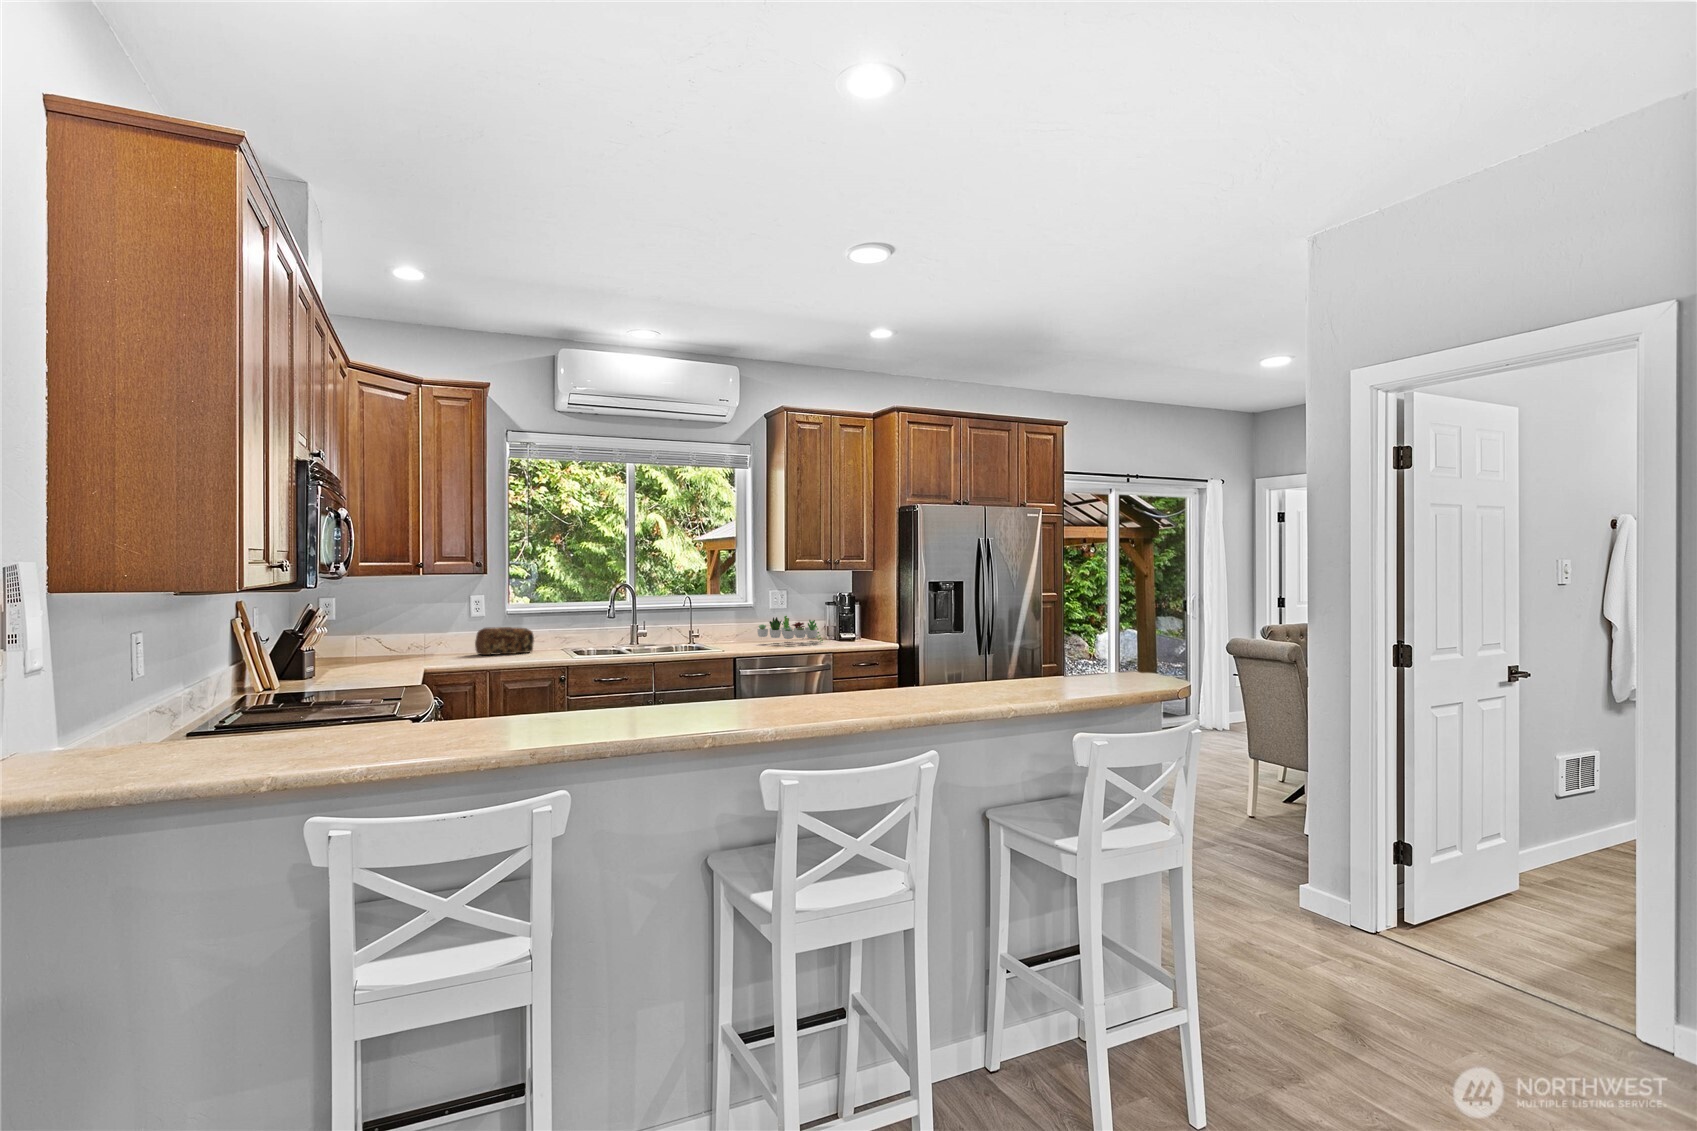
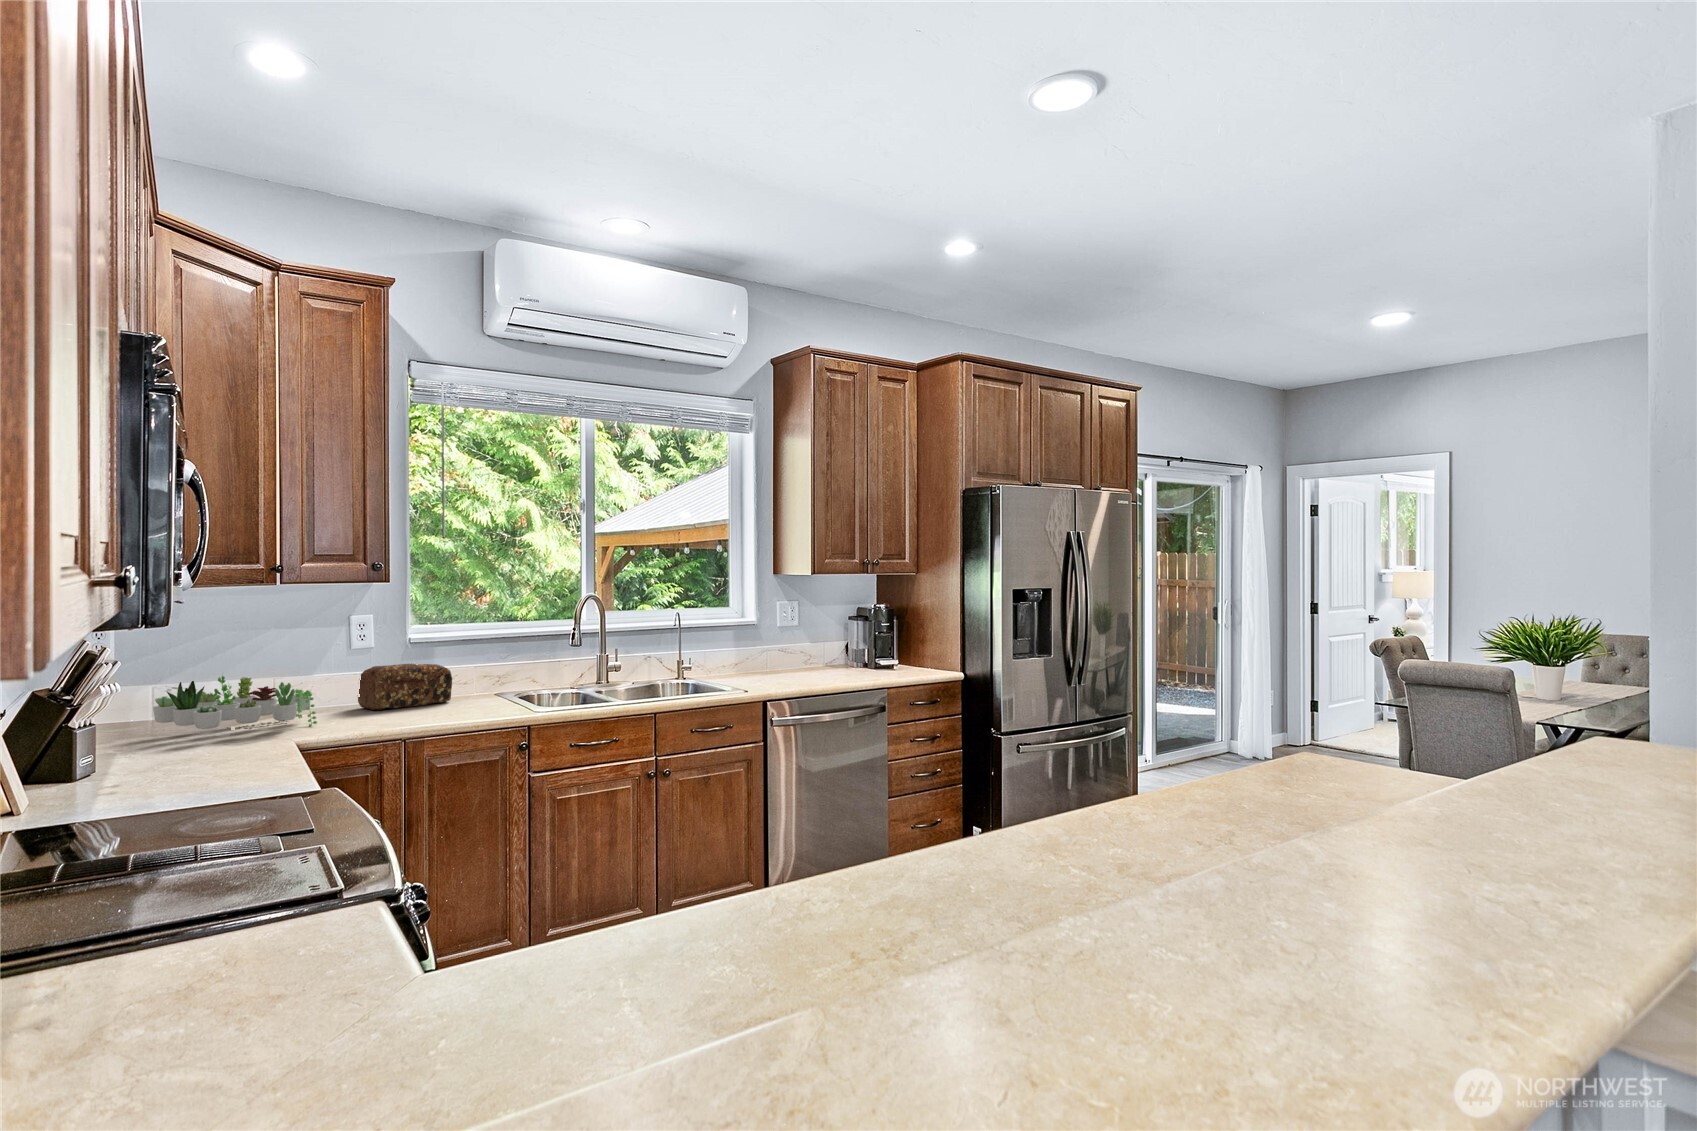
succulent plant: present [757,616,823,642] -> present [153,676,317,729]

